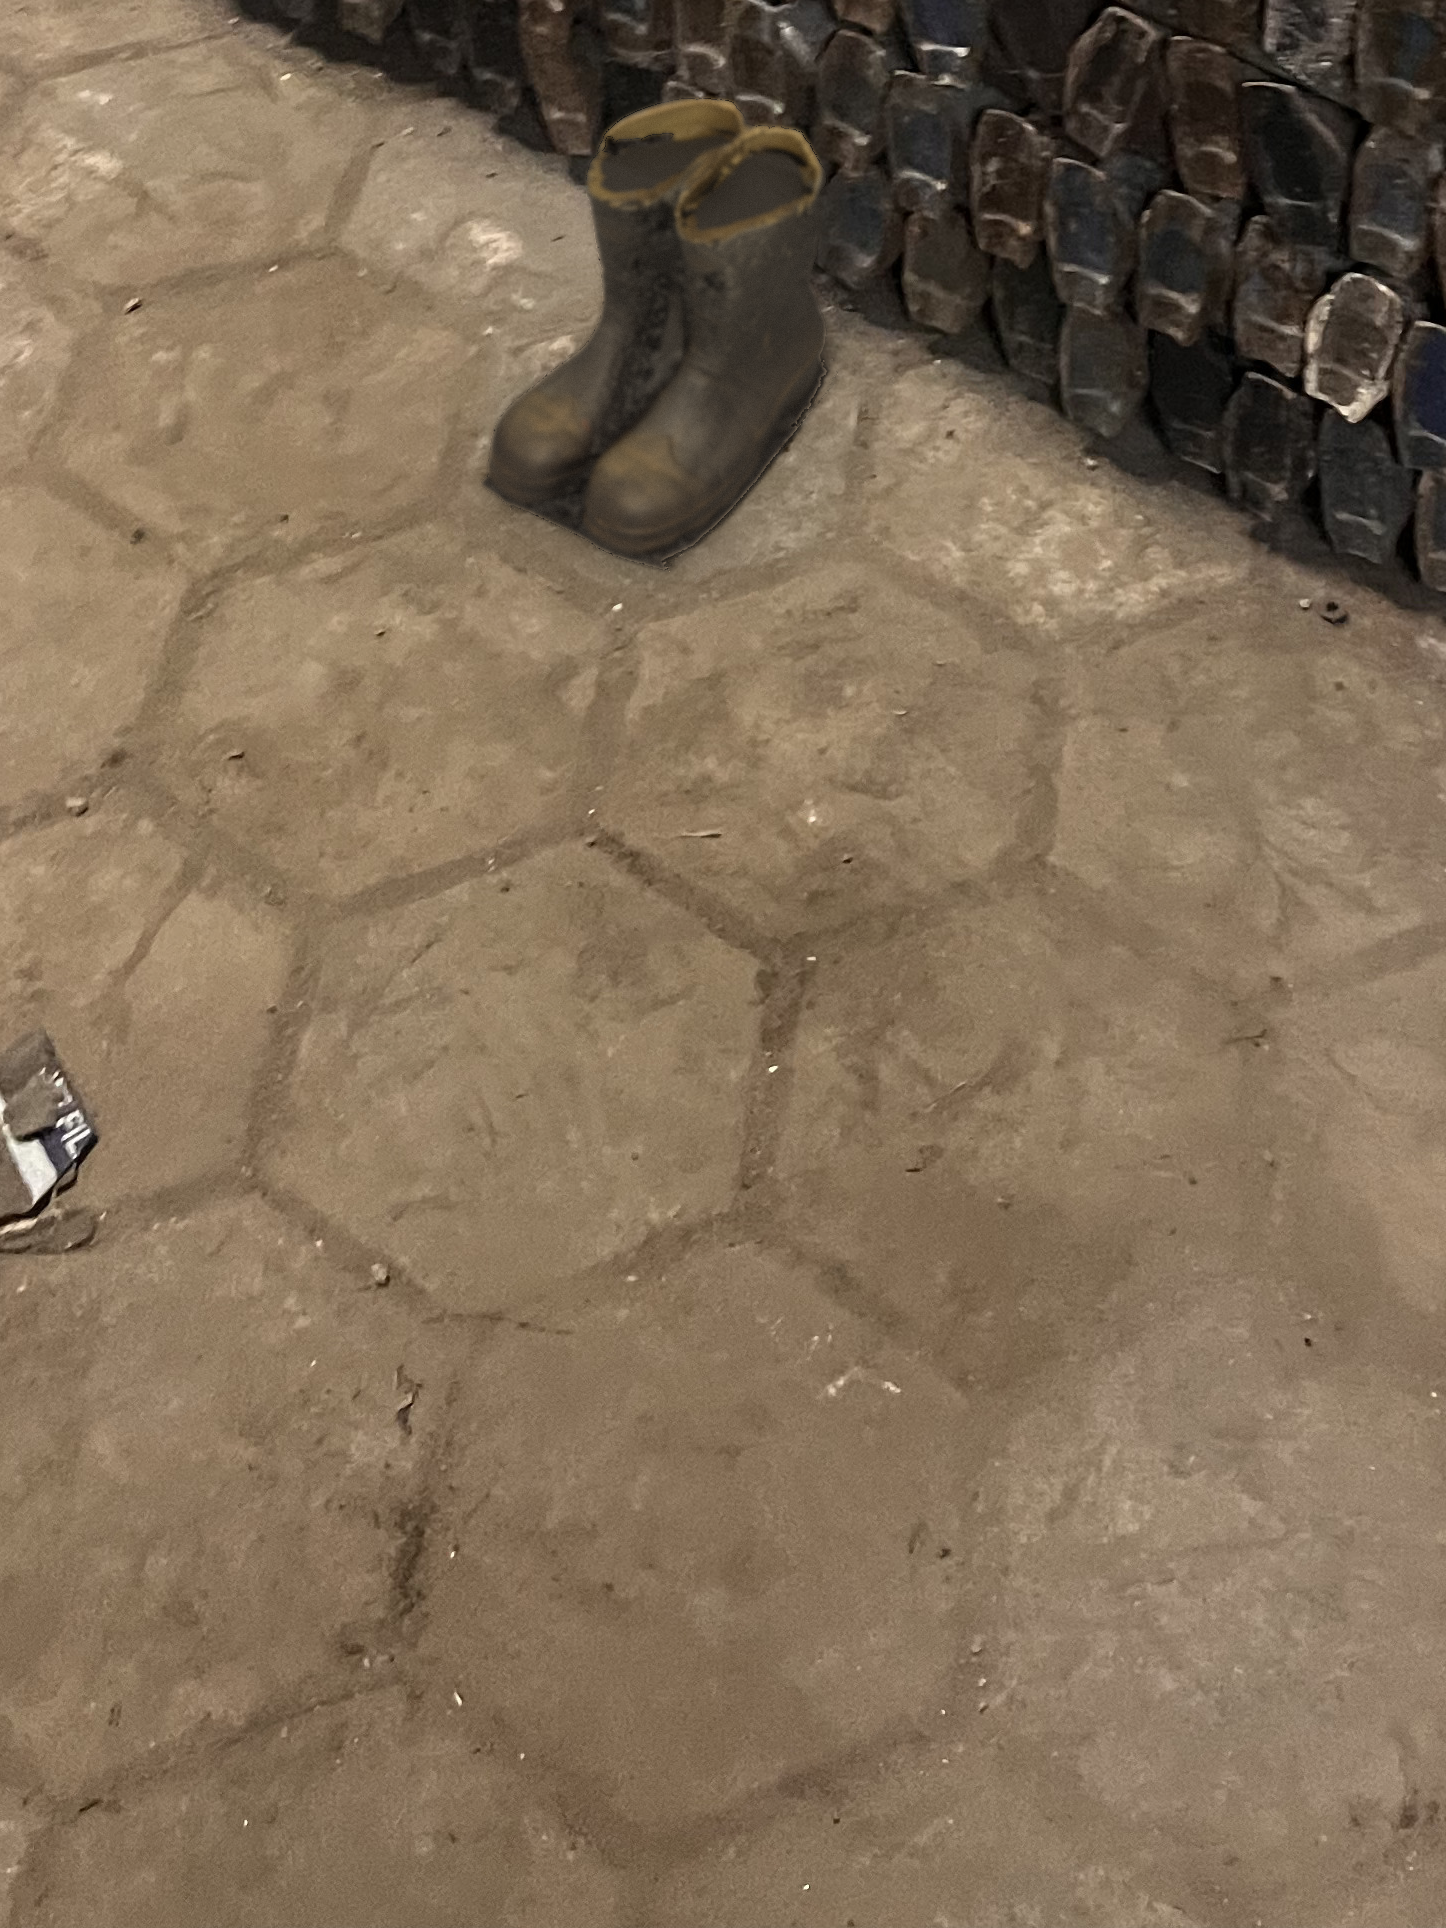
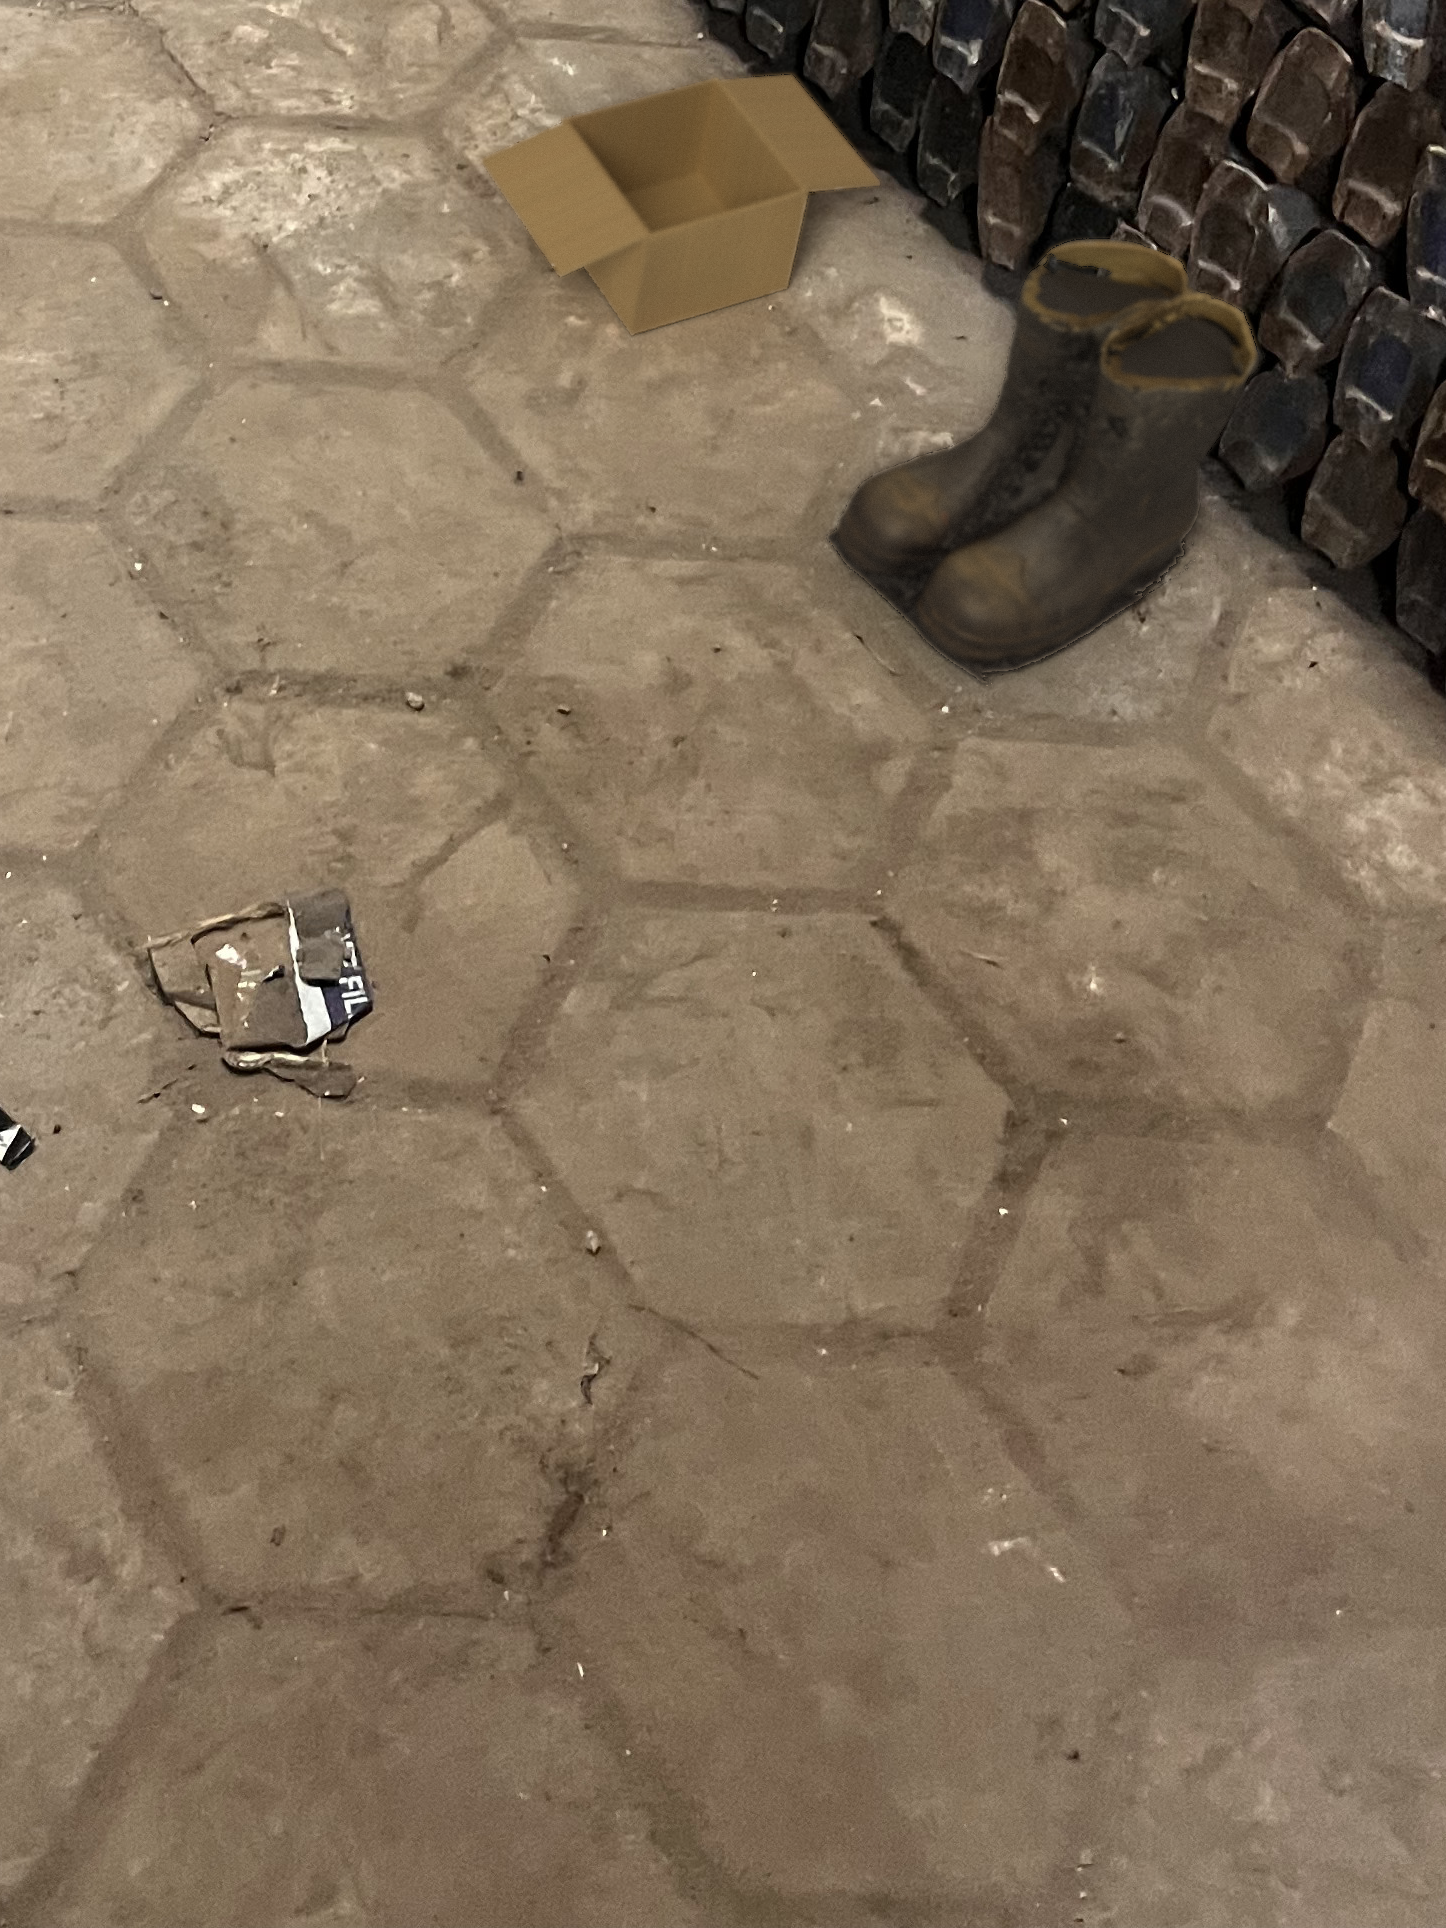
cardboard box: none [19,35,445,353] -> present [481,75,879,335]

